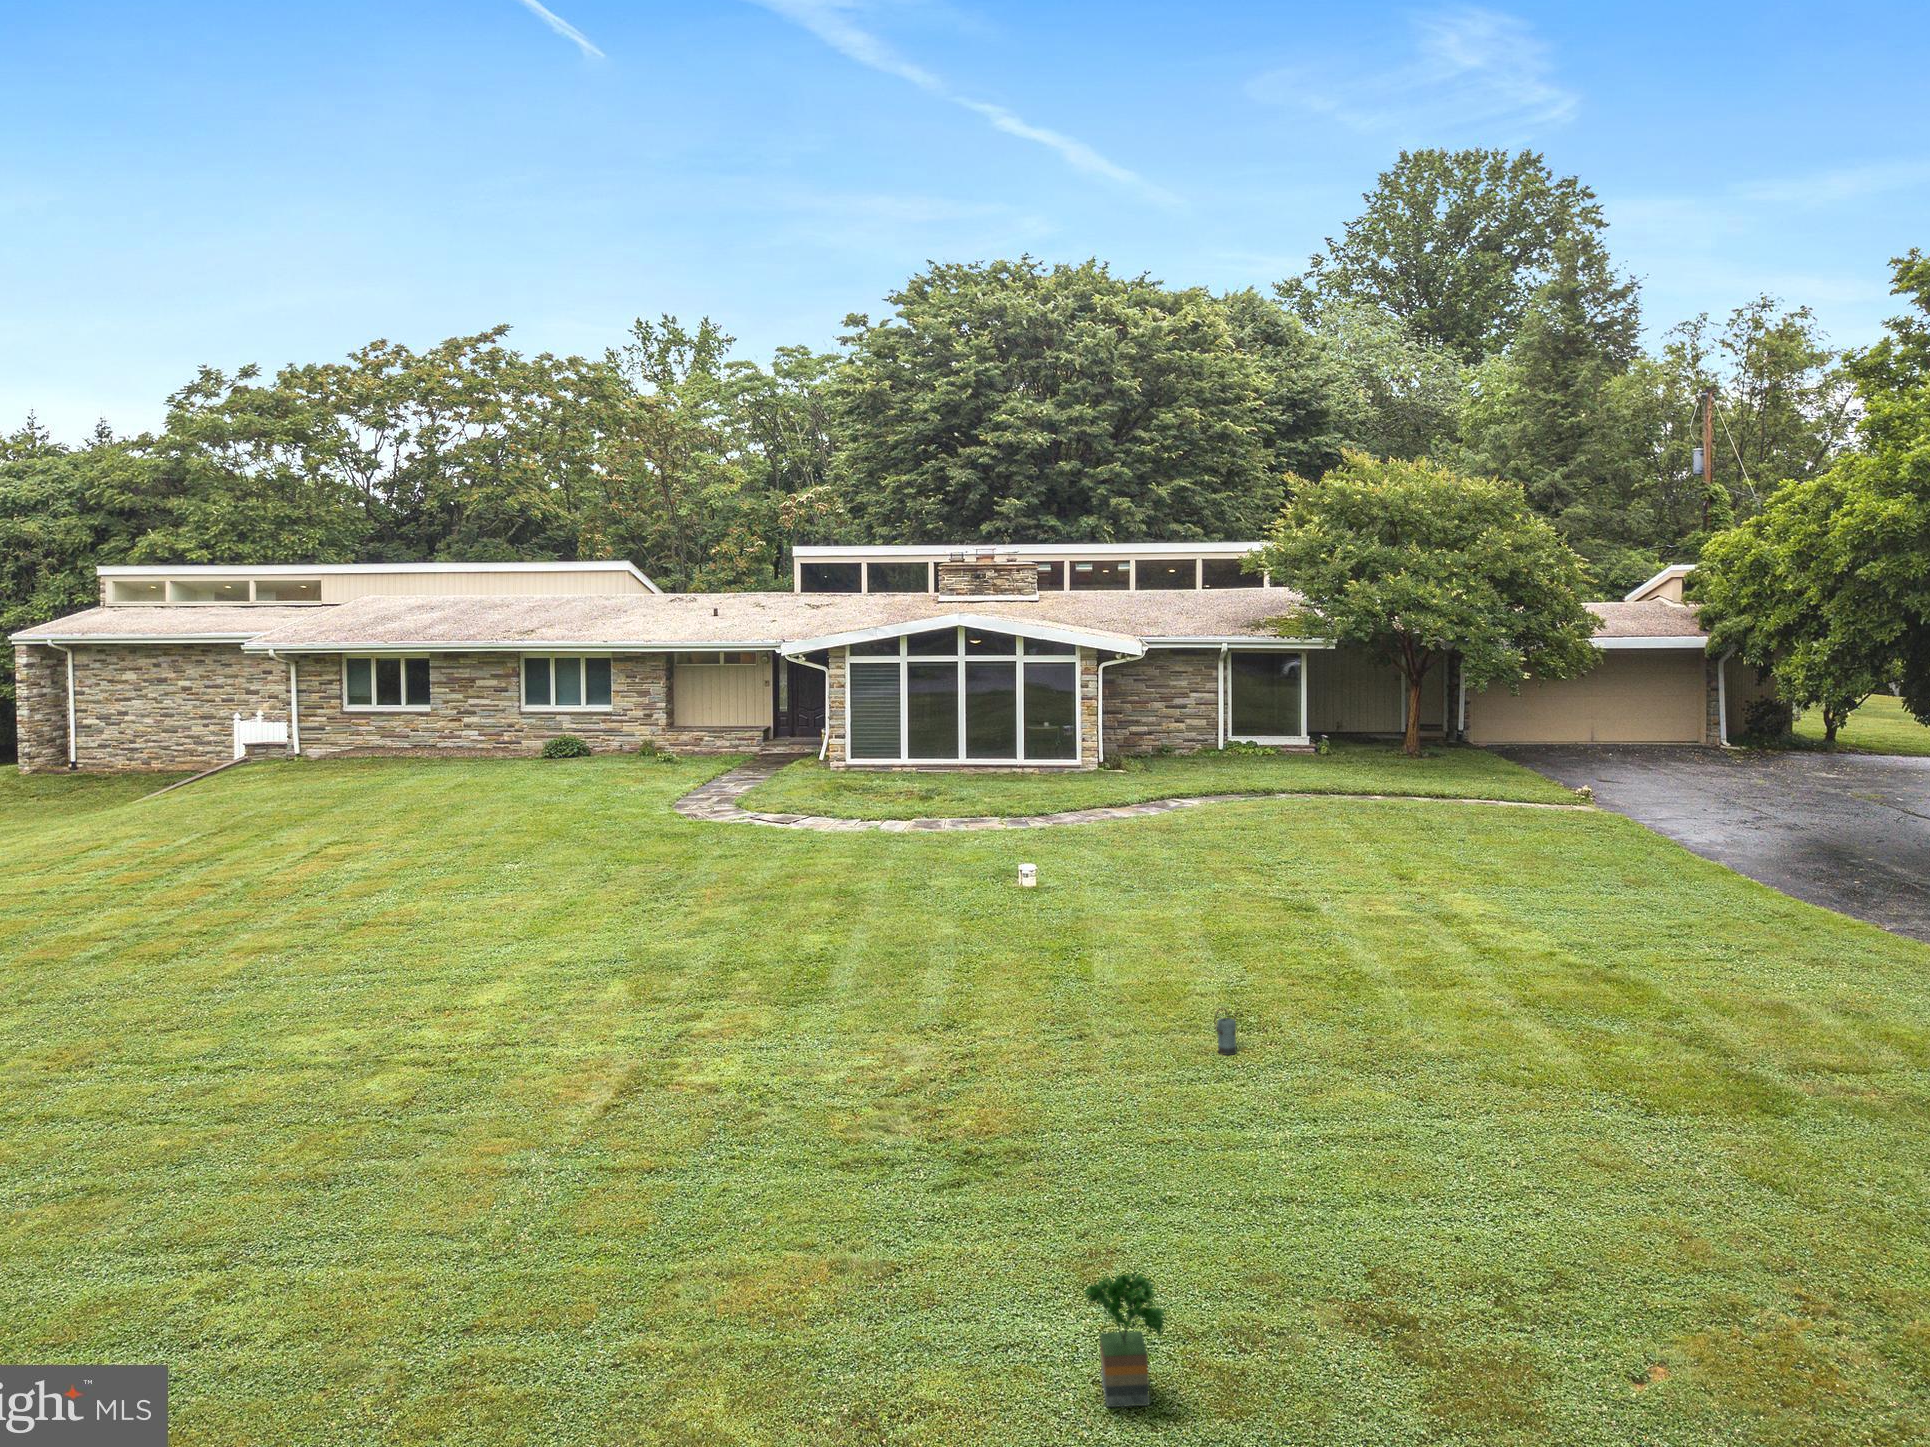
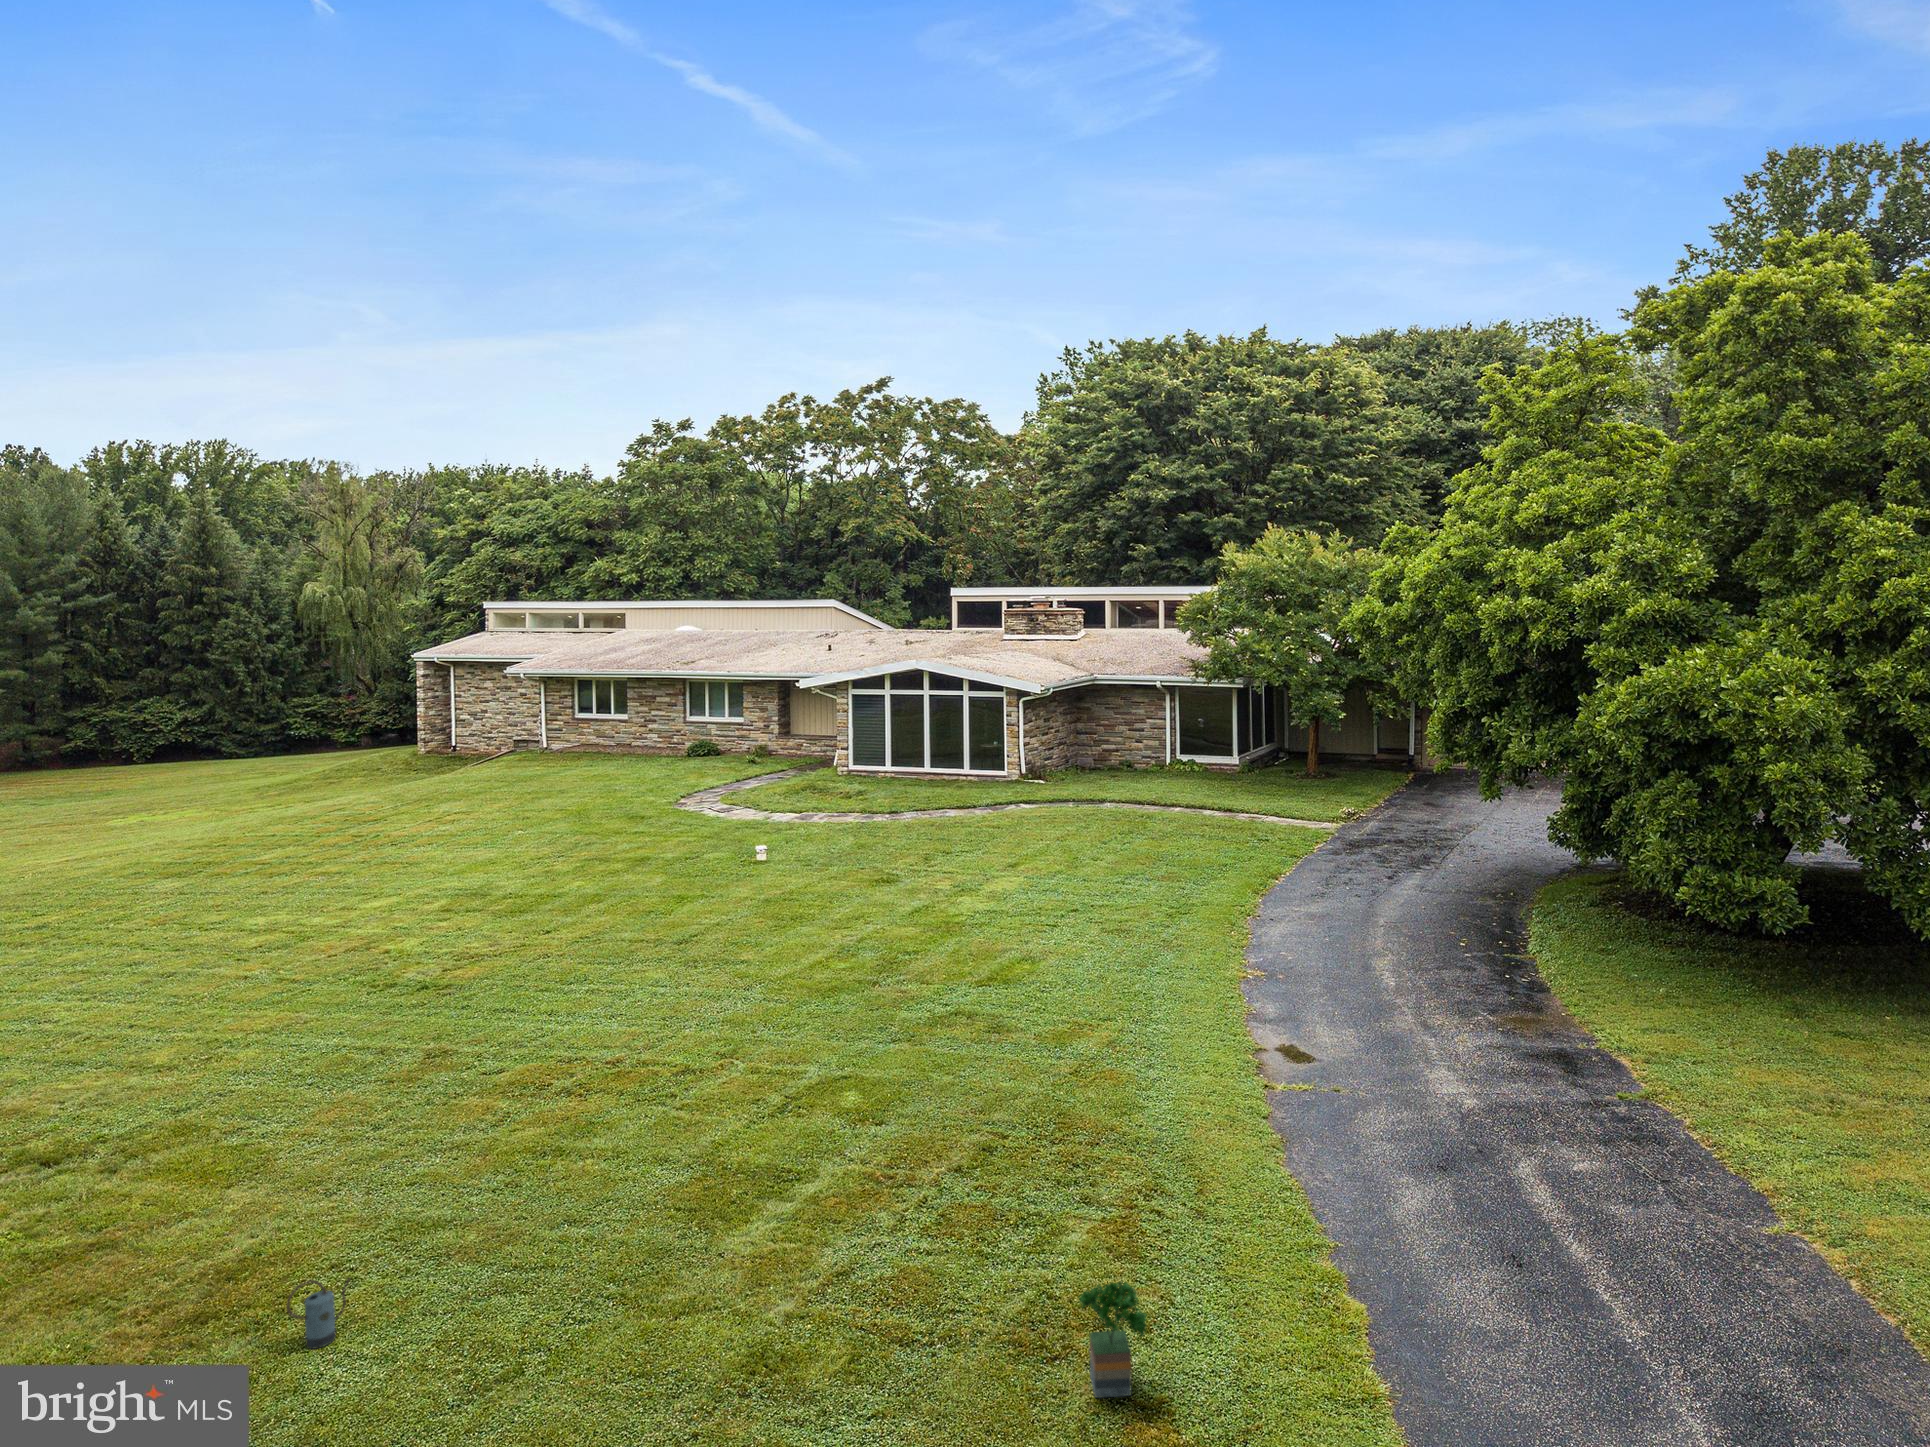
watering can: present [1214,1008,1237,1055] -> present [286,1278,350,1349]

